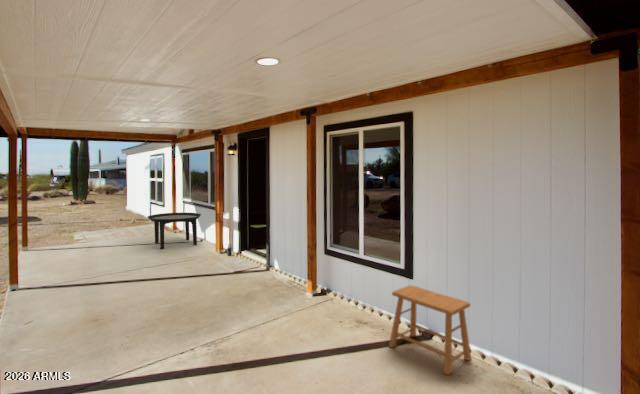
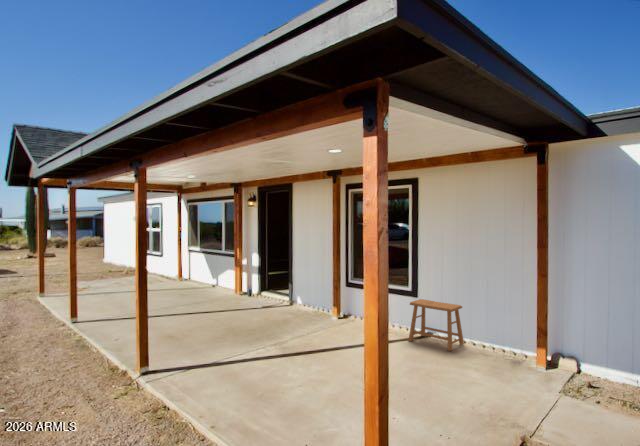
round table: present [147,213,201,249] -> none [165,260,214,293]

